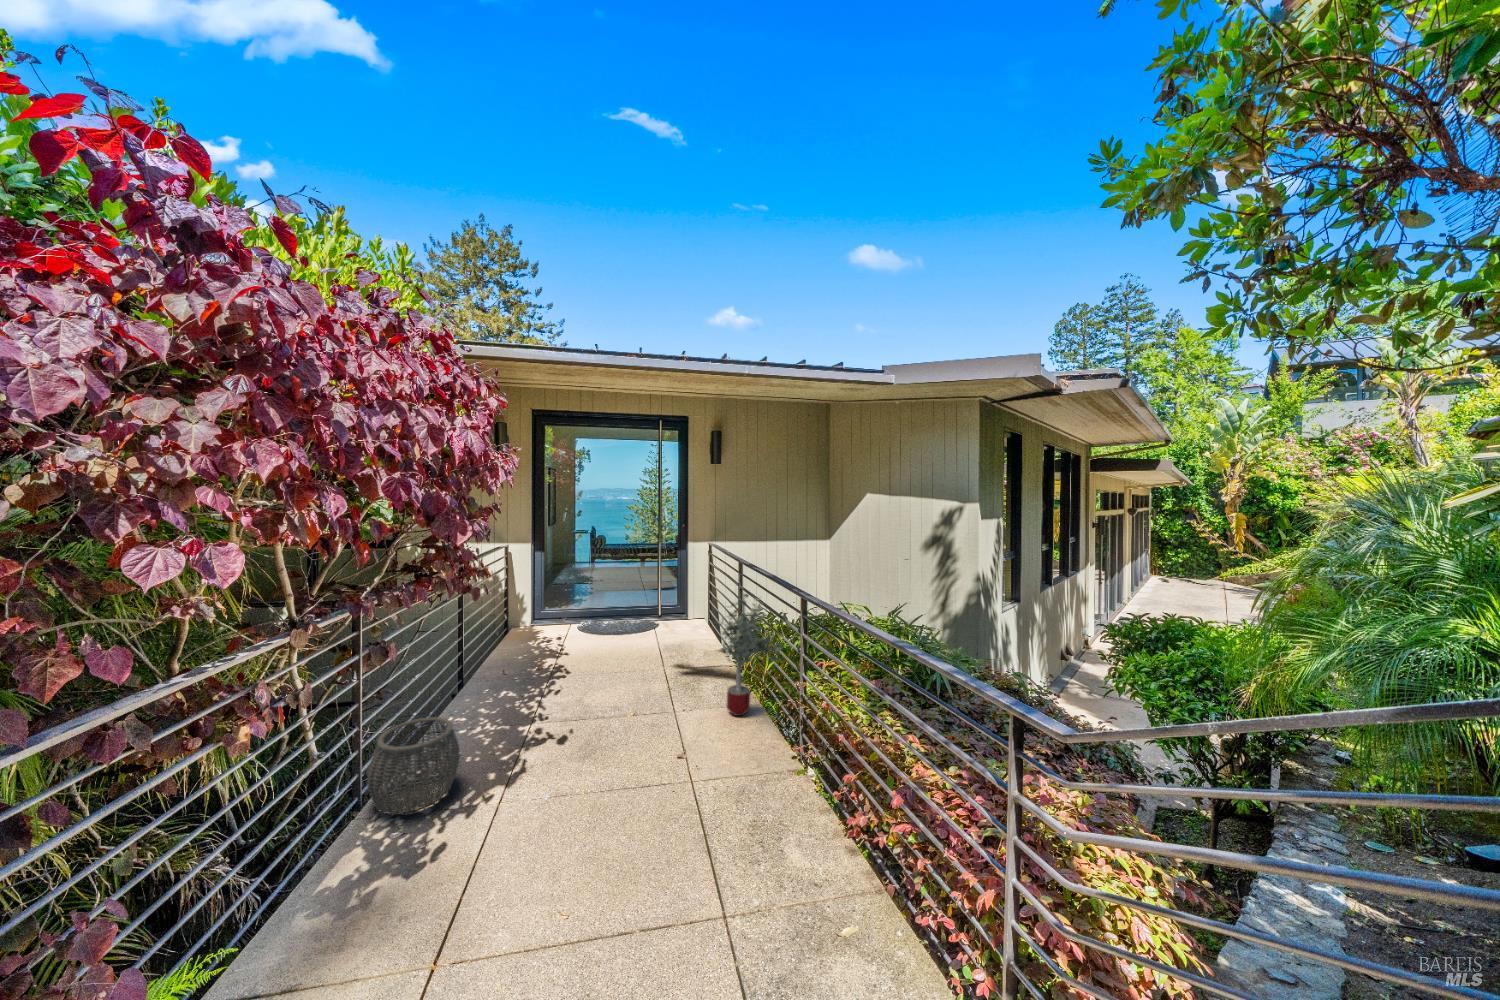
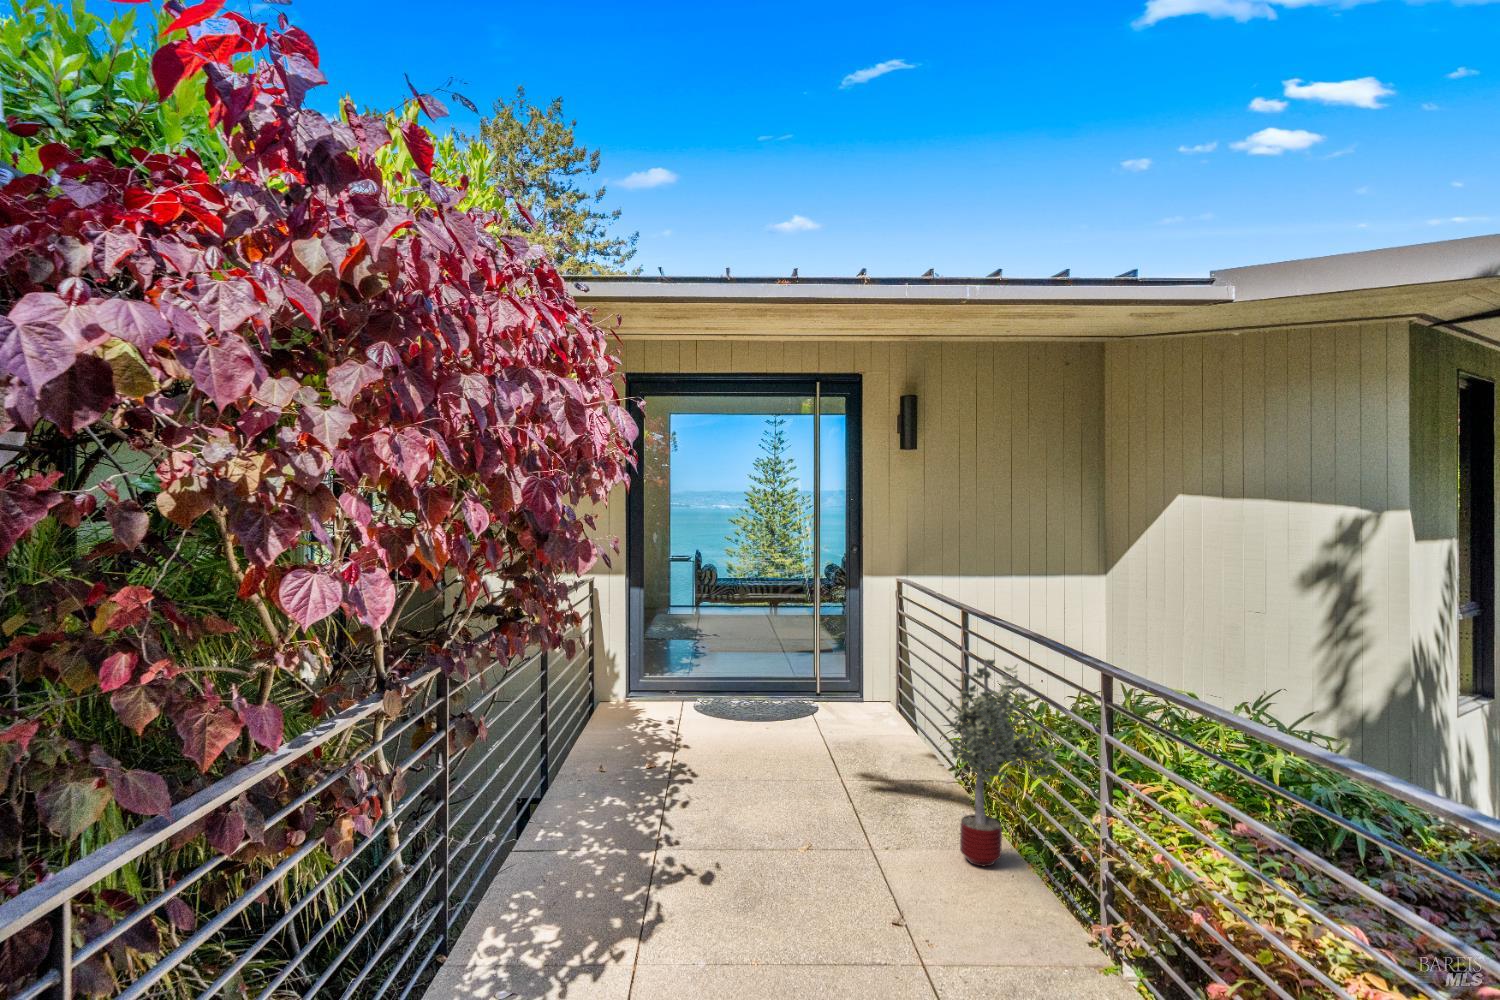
woven basket: present [367,717,460,815] -> none [458,827,573,962]

